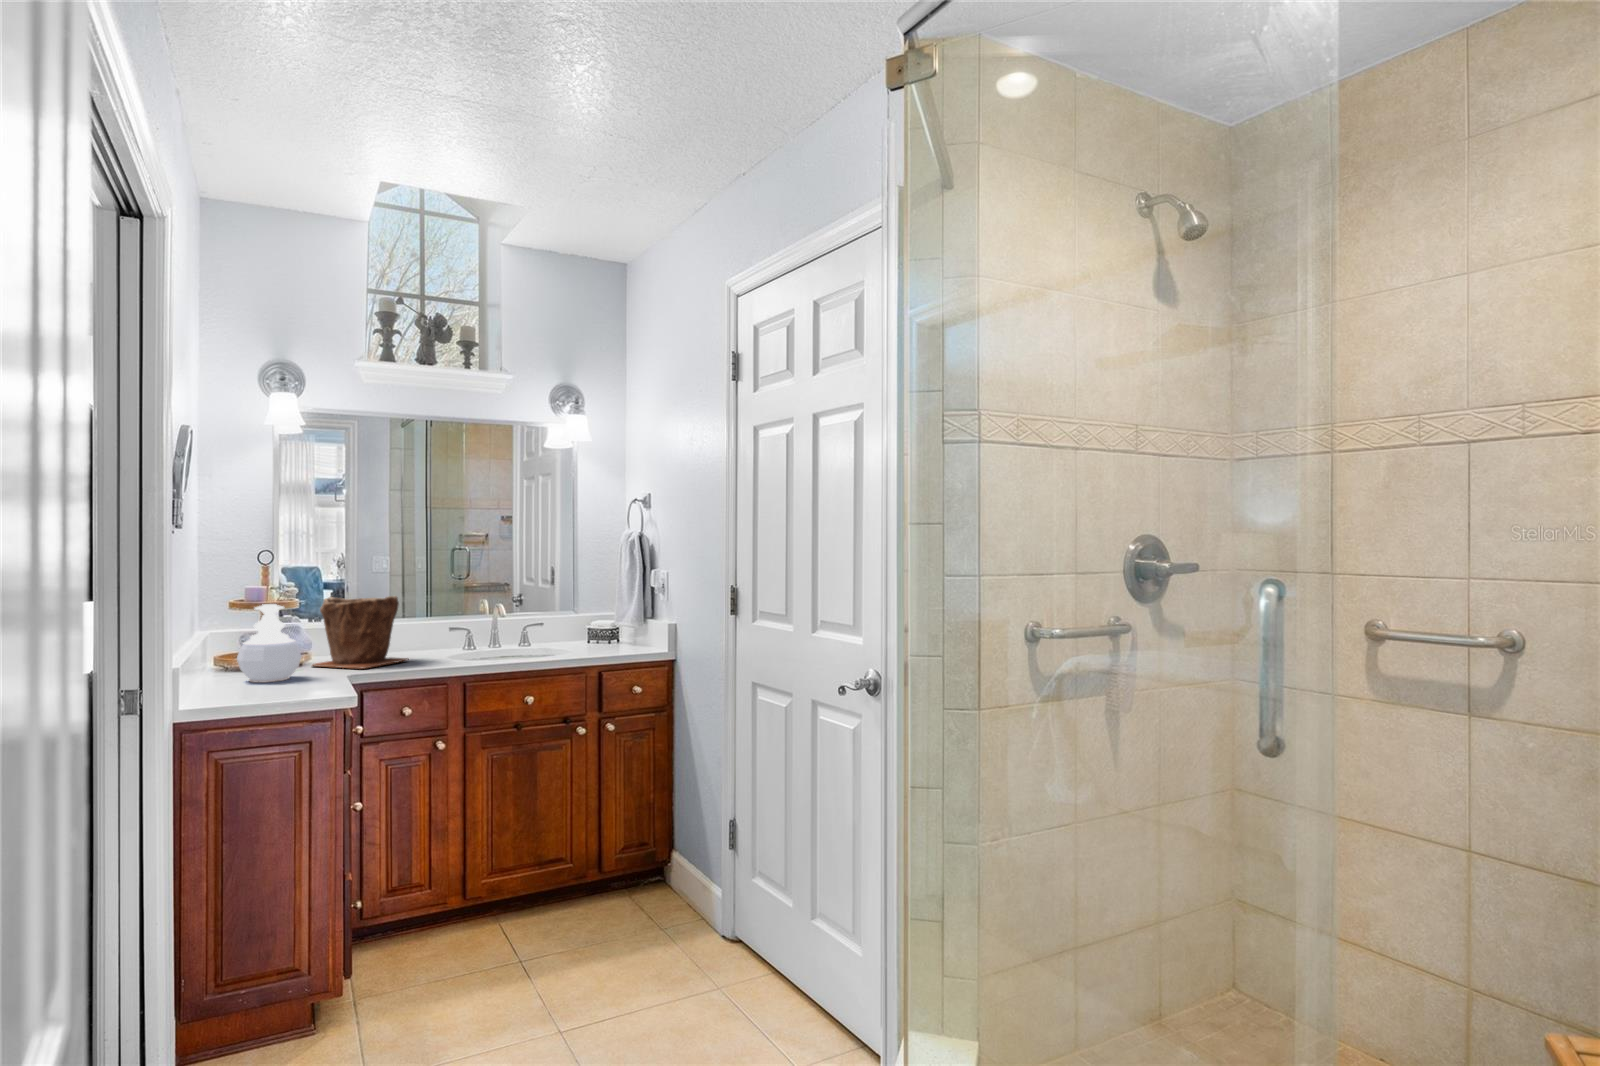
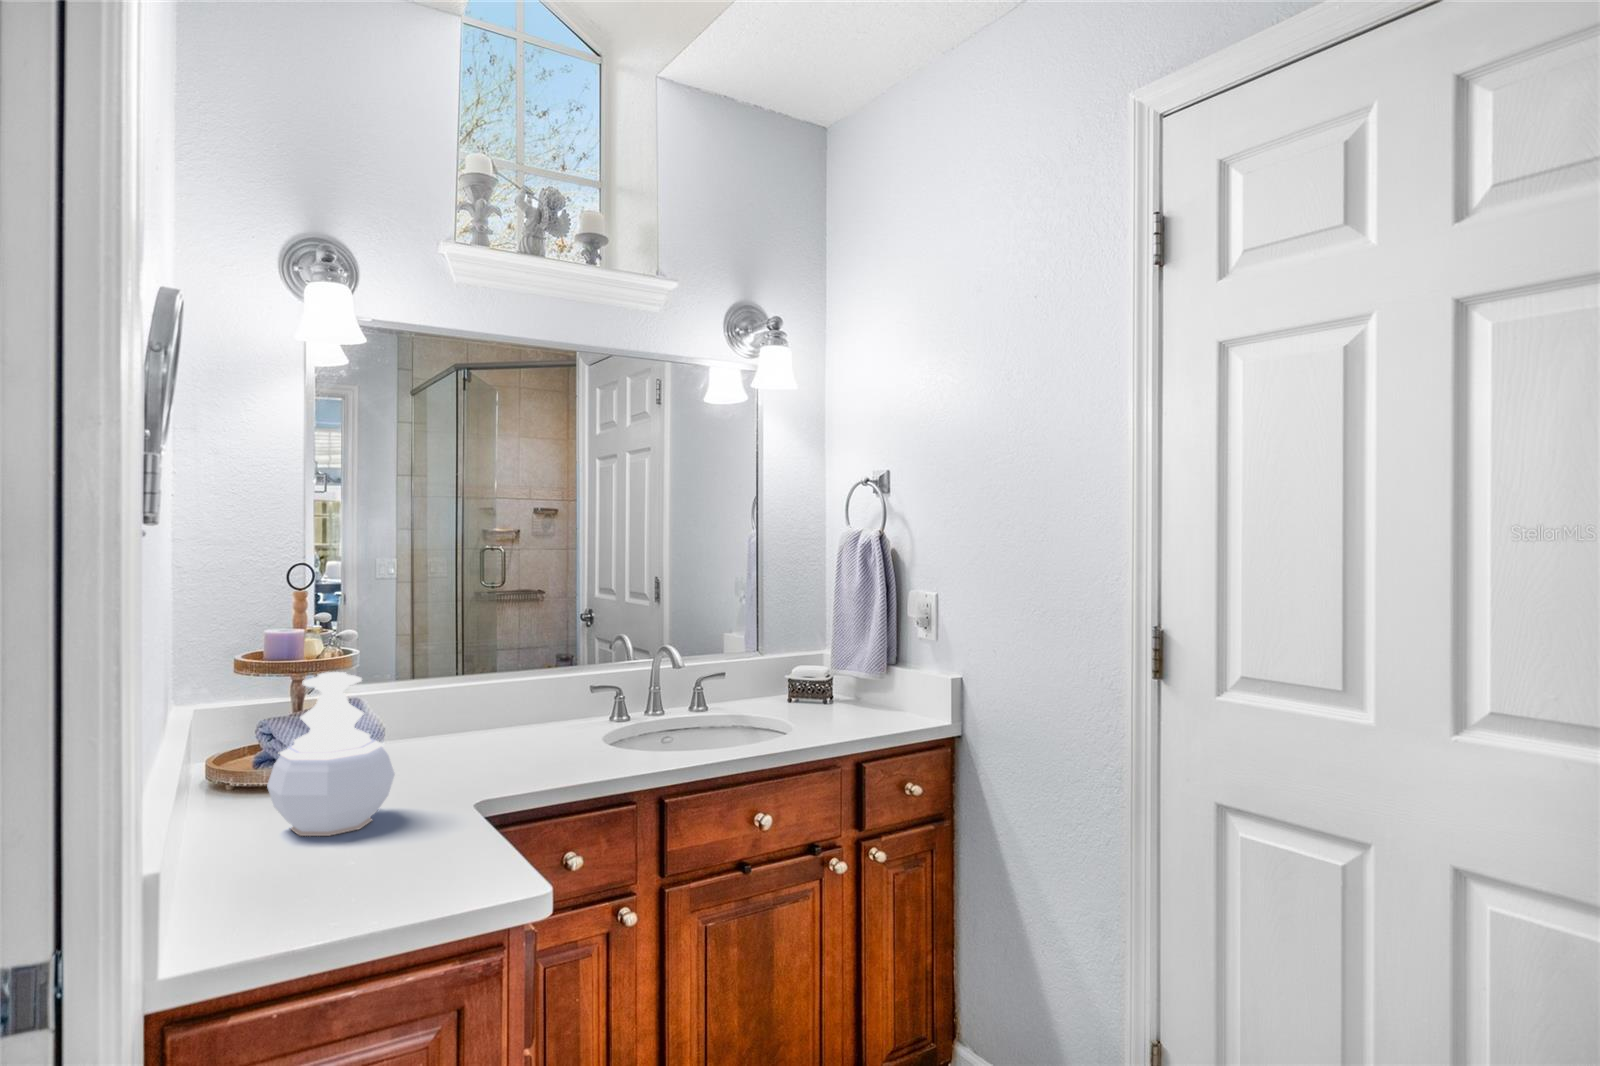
plant pot: present [312,596,409,669] -> none [388,642,555,783]

